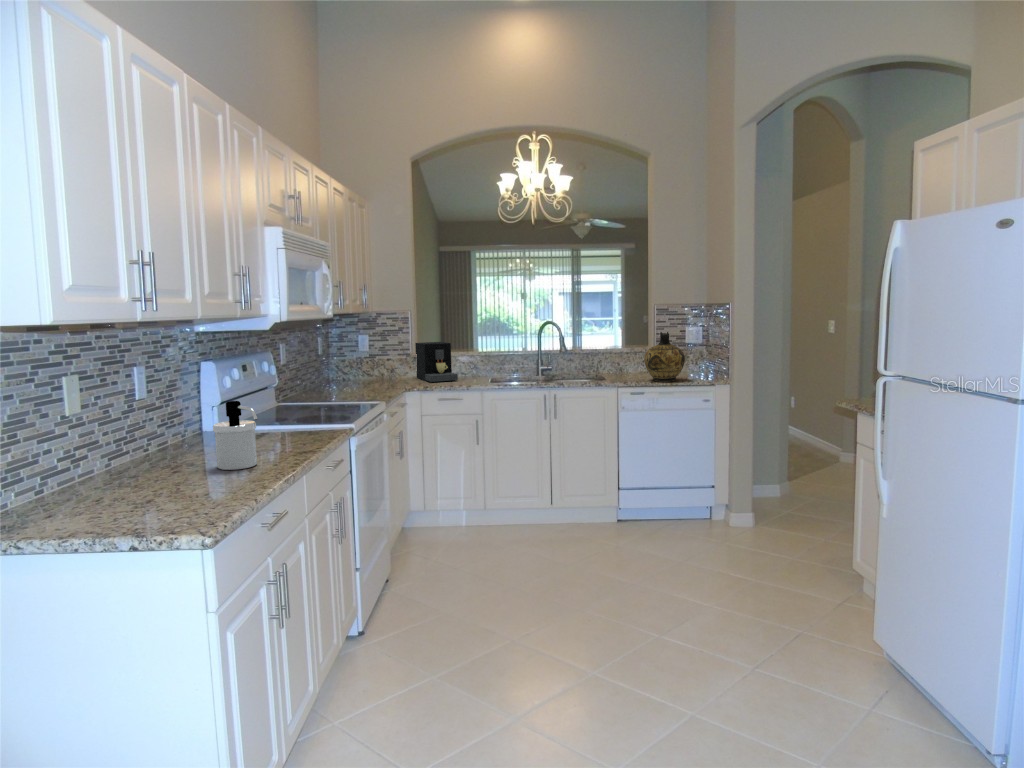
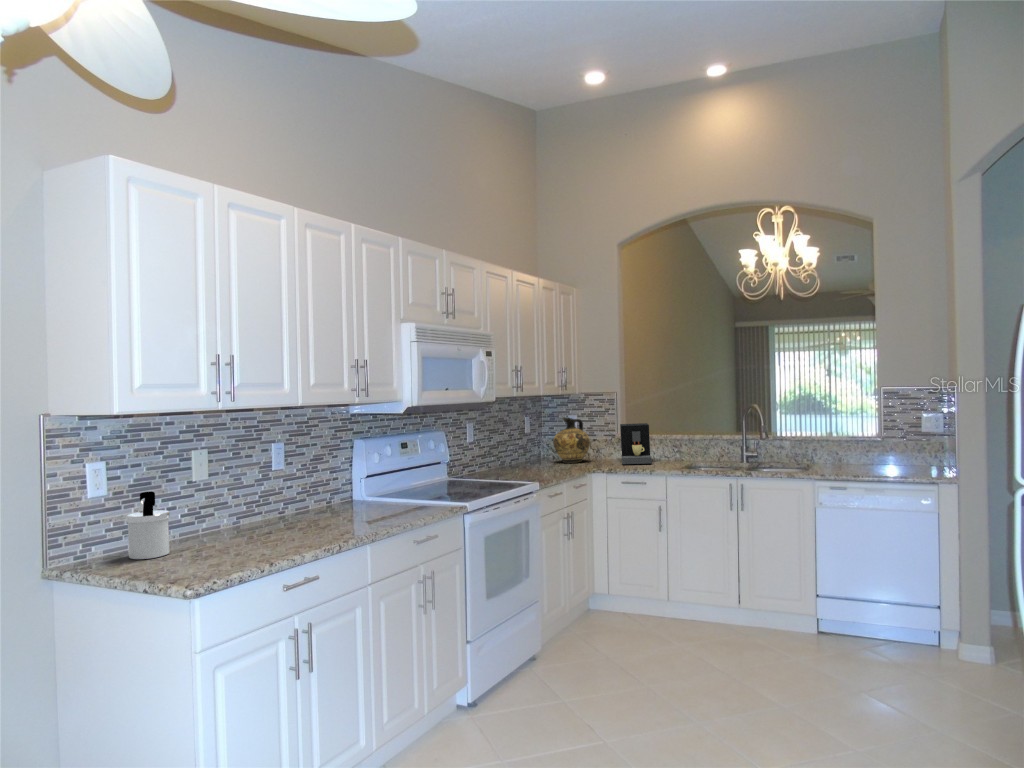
ceramic jug: present [644,332,685,382] -> present [553,417,590,463]
soap dispenser: present [213,401,258,470] -> present [126,491,170,559]

